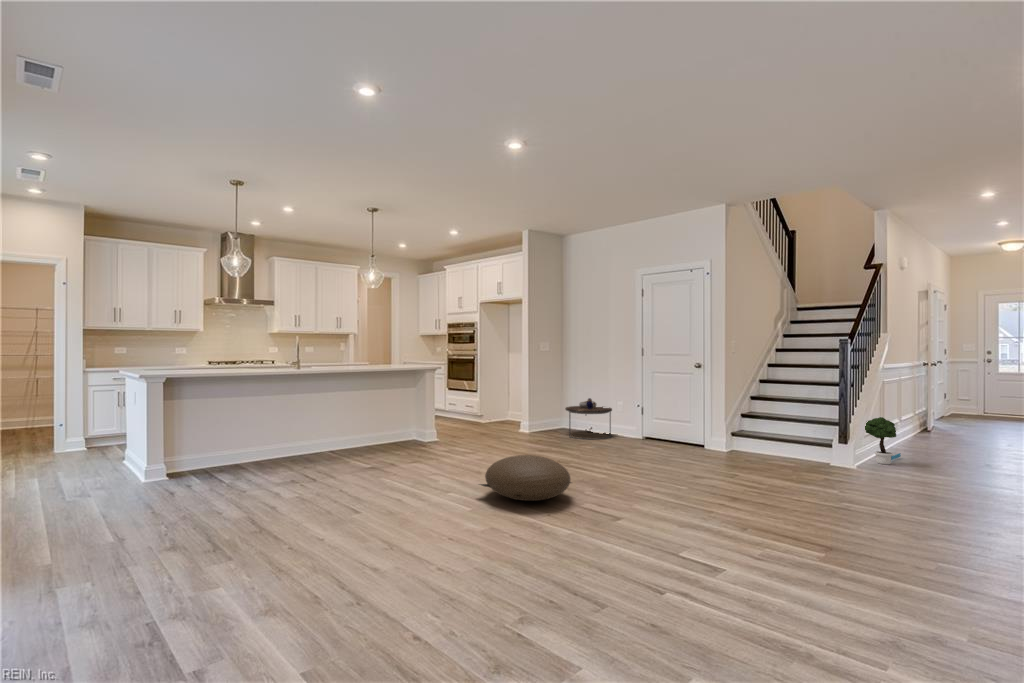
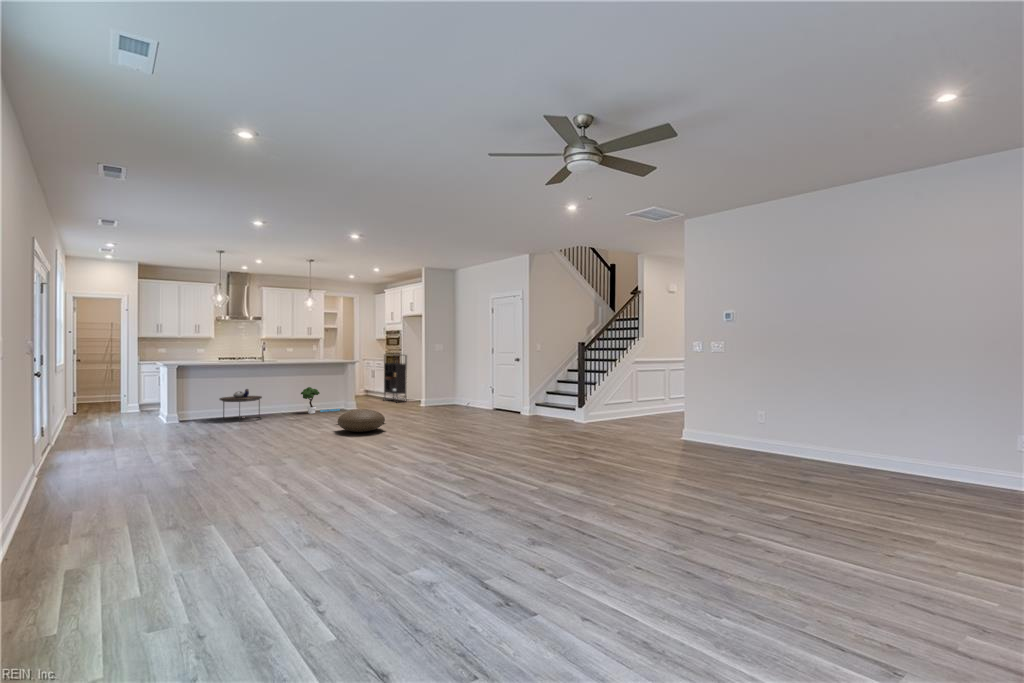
bookshelf: none [454,356,492,427] -> present [384,354,407,402]
side table: present [565,398,612,440] -> present [220,389,262,422]
potted tree: present [865,417,901,465] -> present [301,387,340,414]

